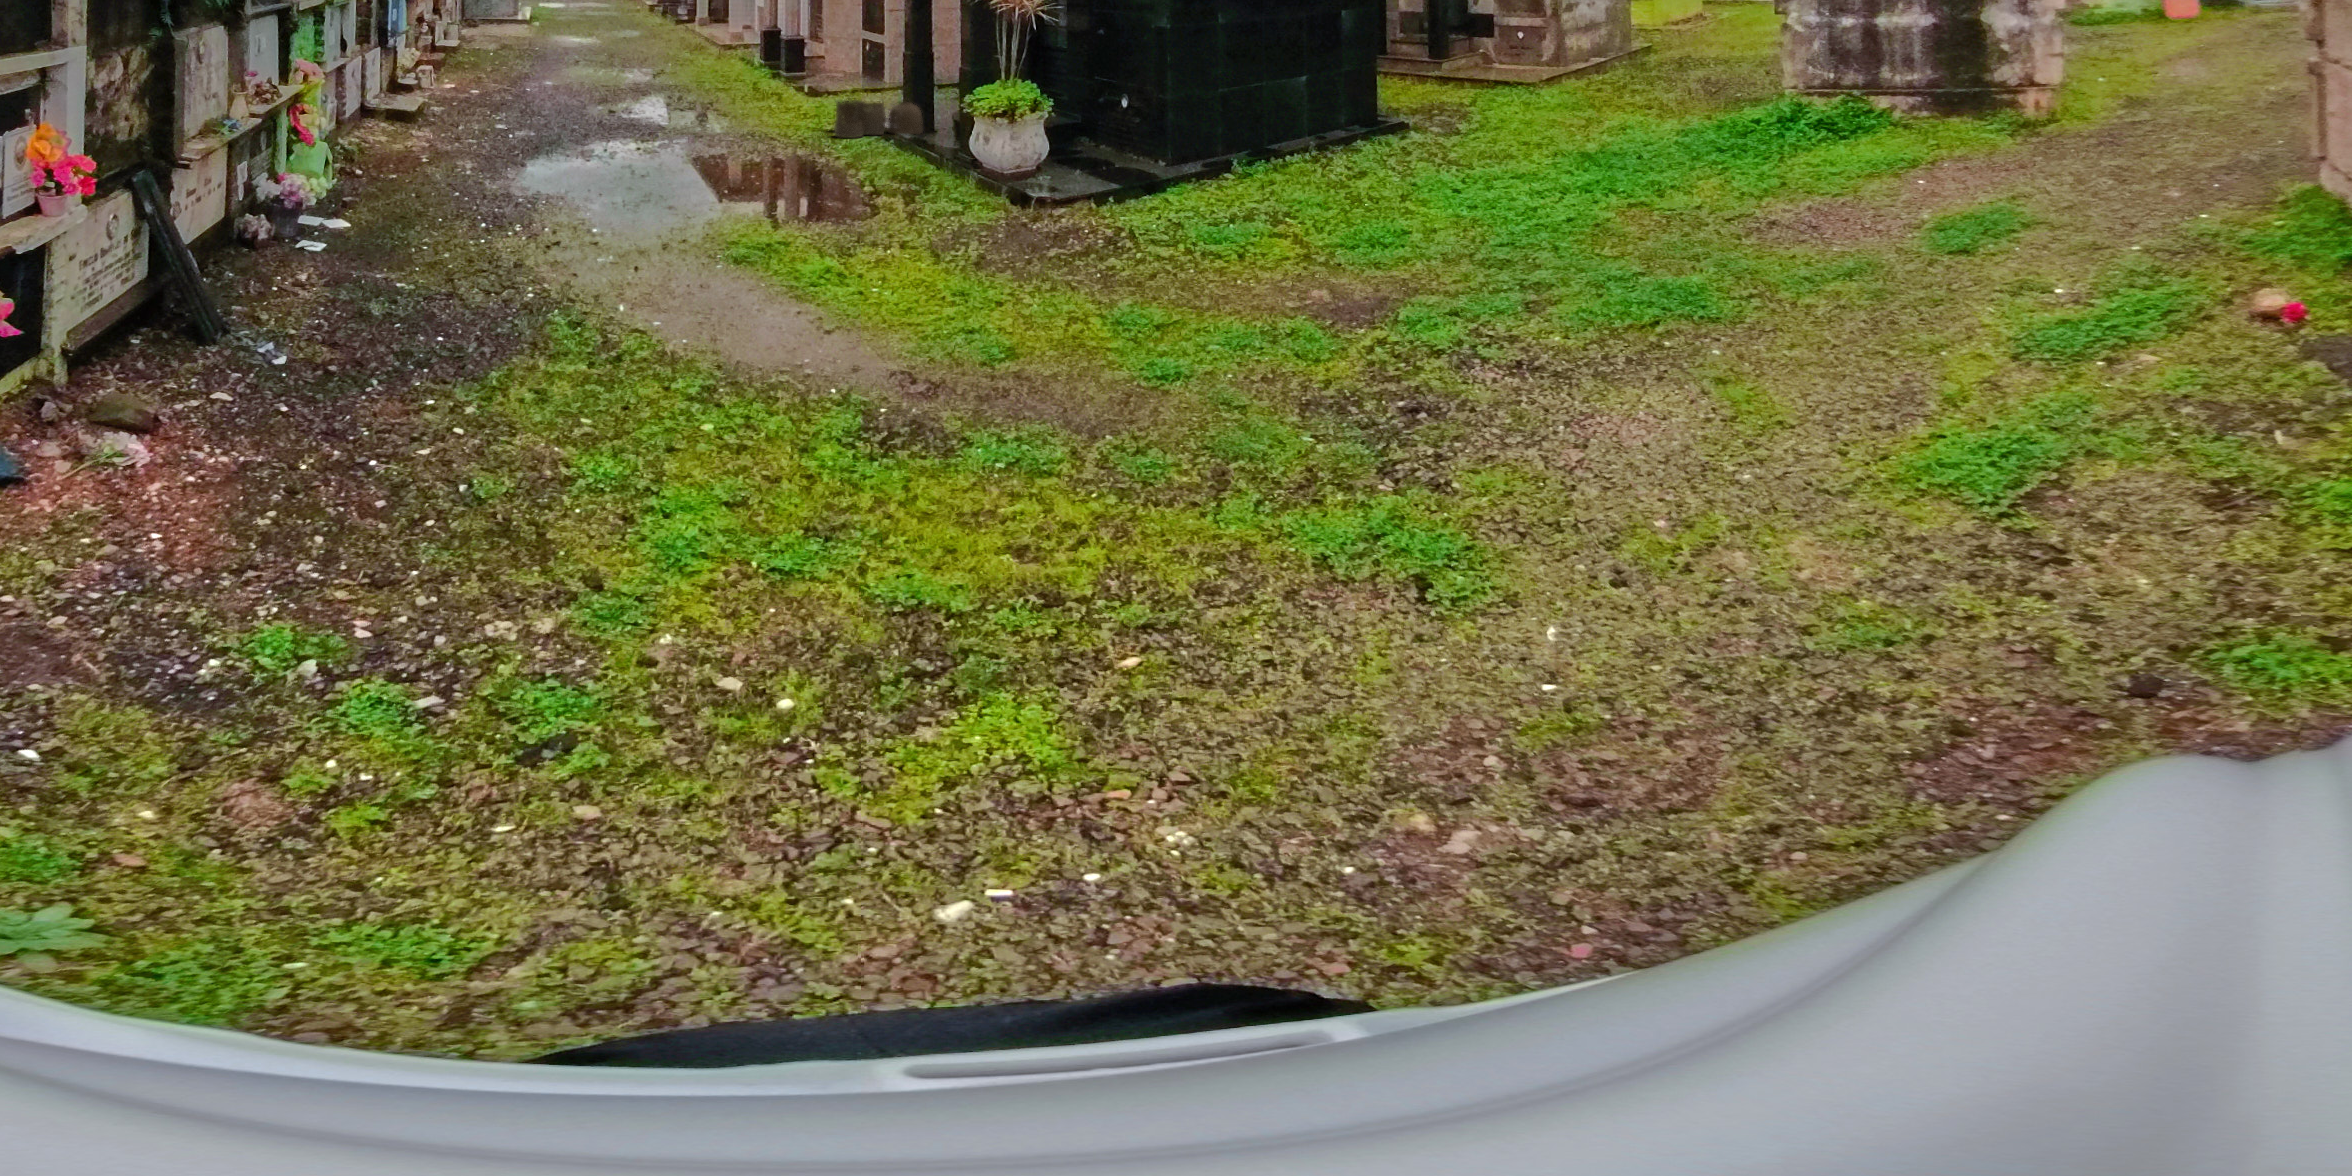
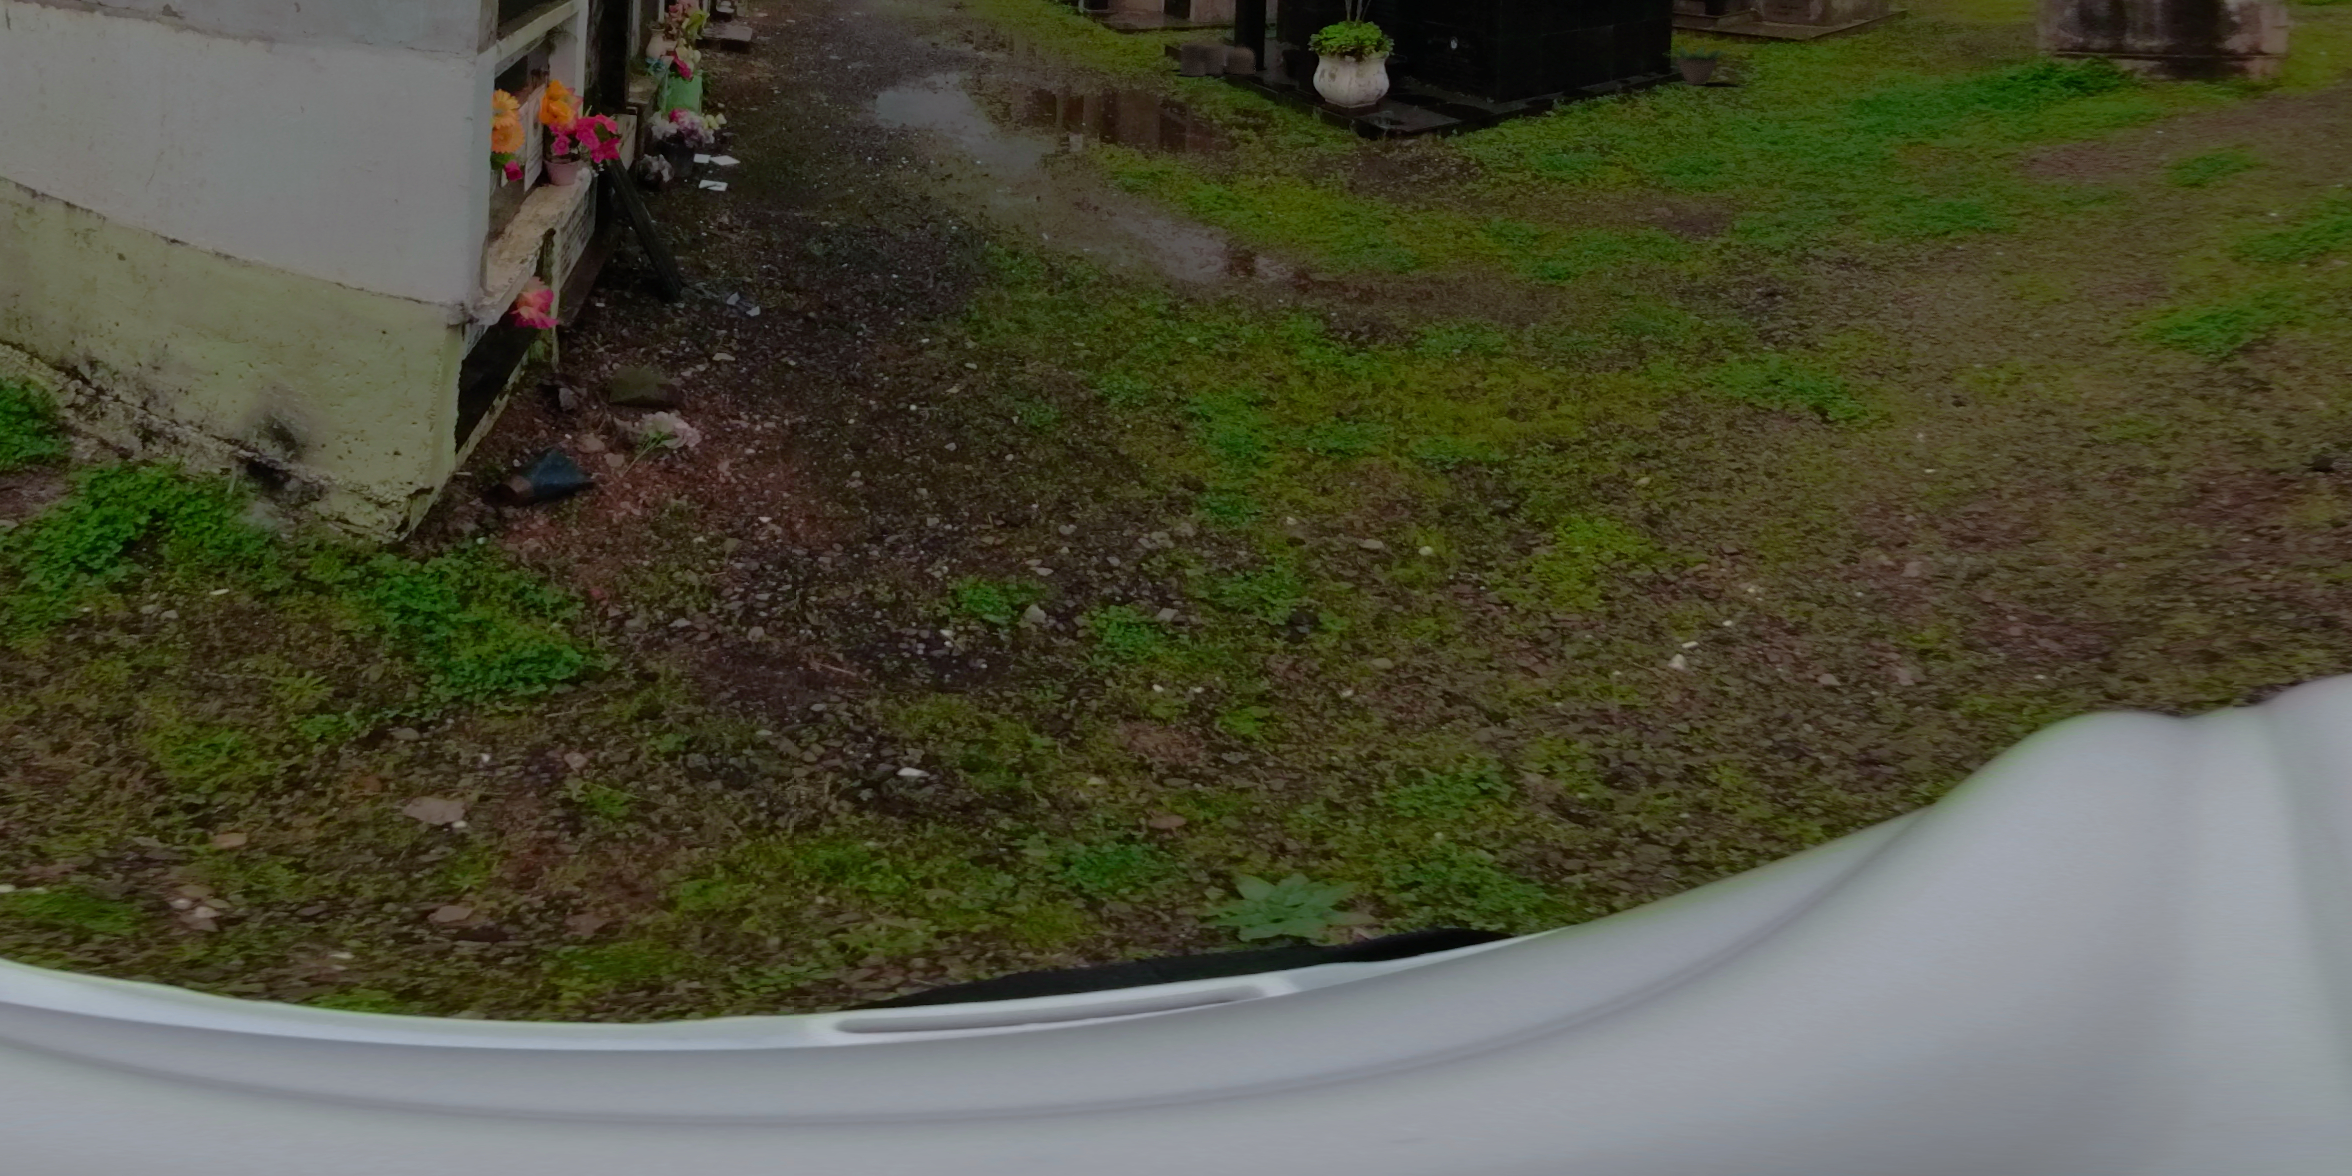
decorative plant: none [1380,91,1457,135] -> present [1675,47,1727,85]

